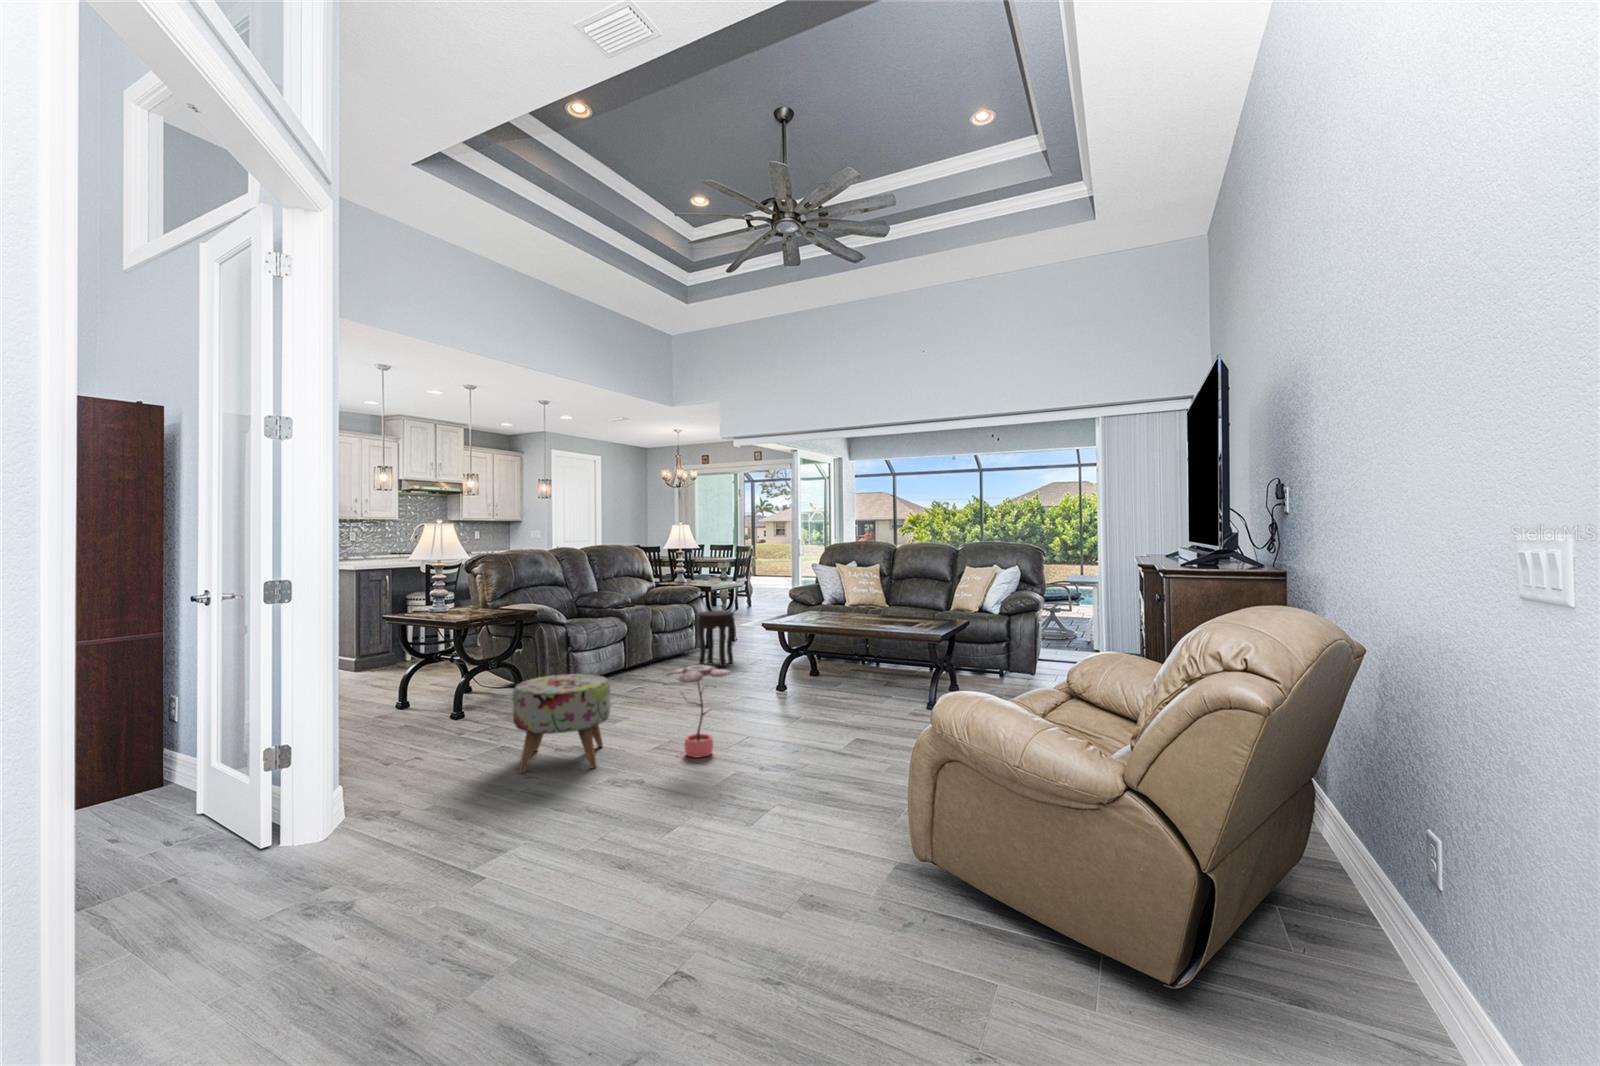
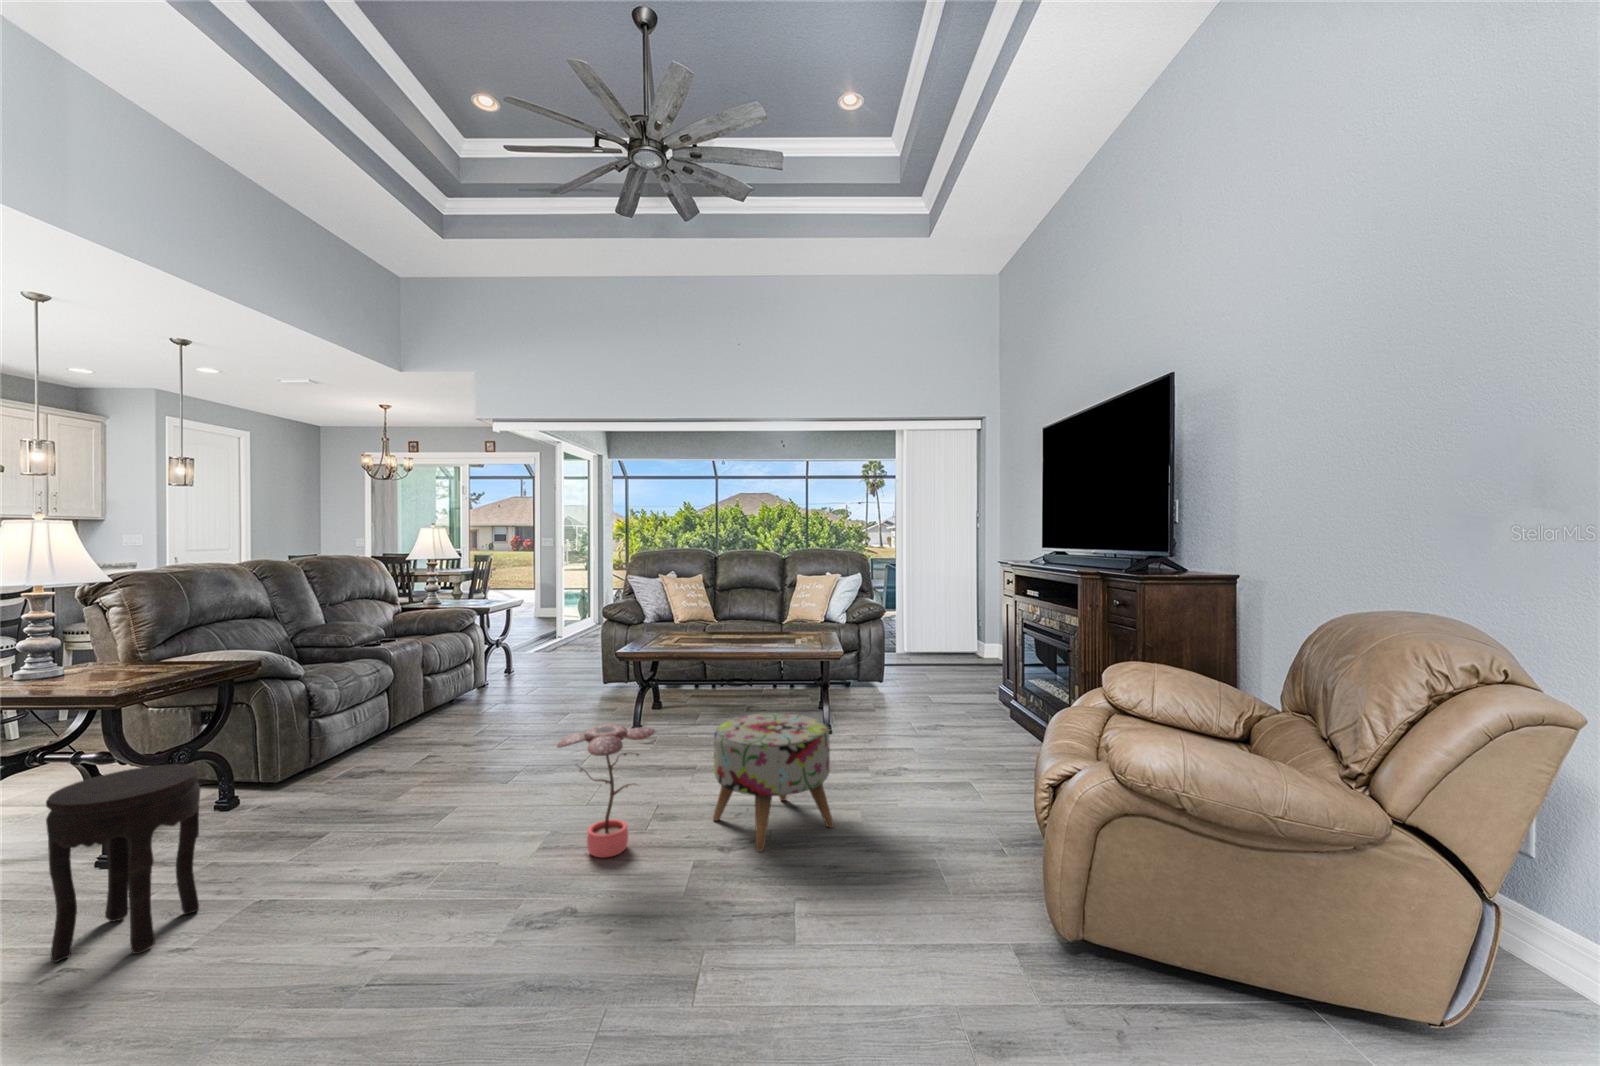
side table: present [698,611,735,667] -> present [46,764,200,962]
ottoman: present [513,674,610,773] -> present [713,713,834,852]

